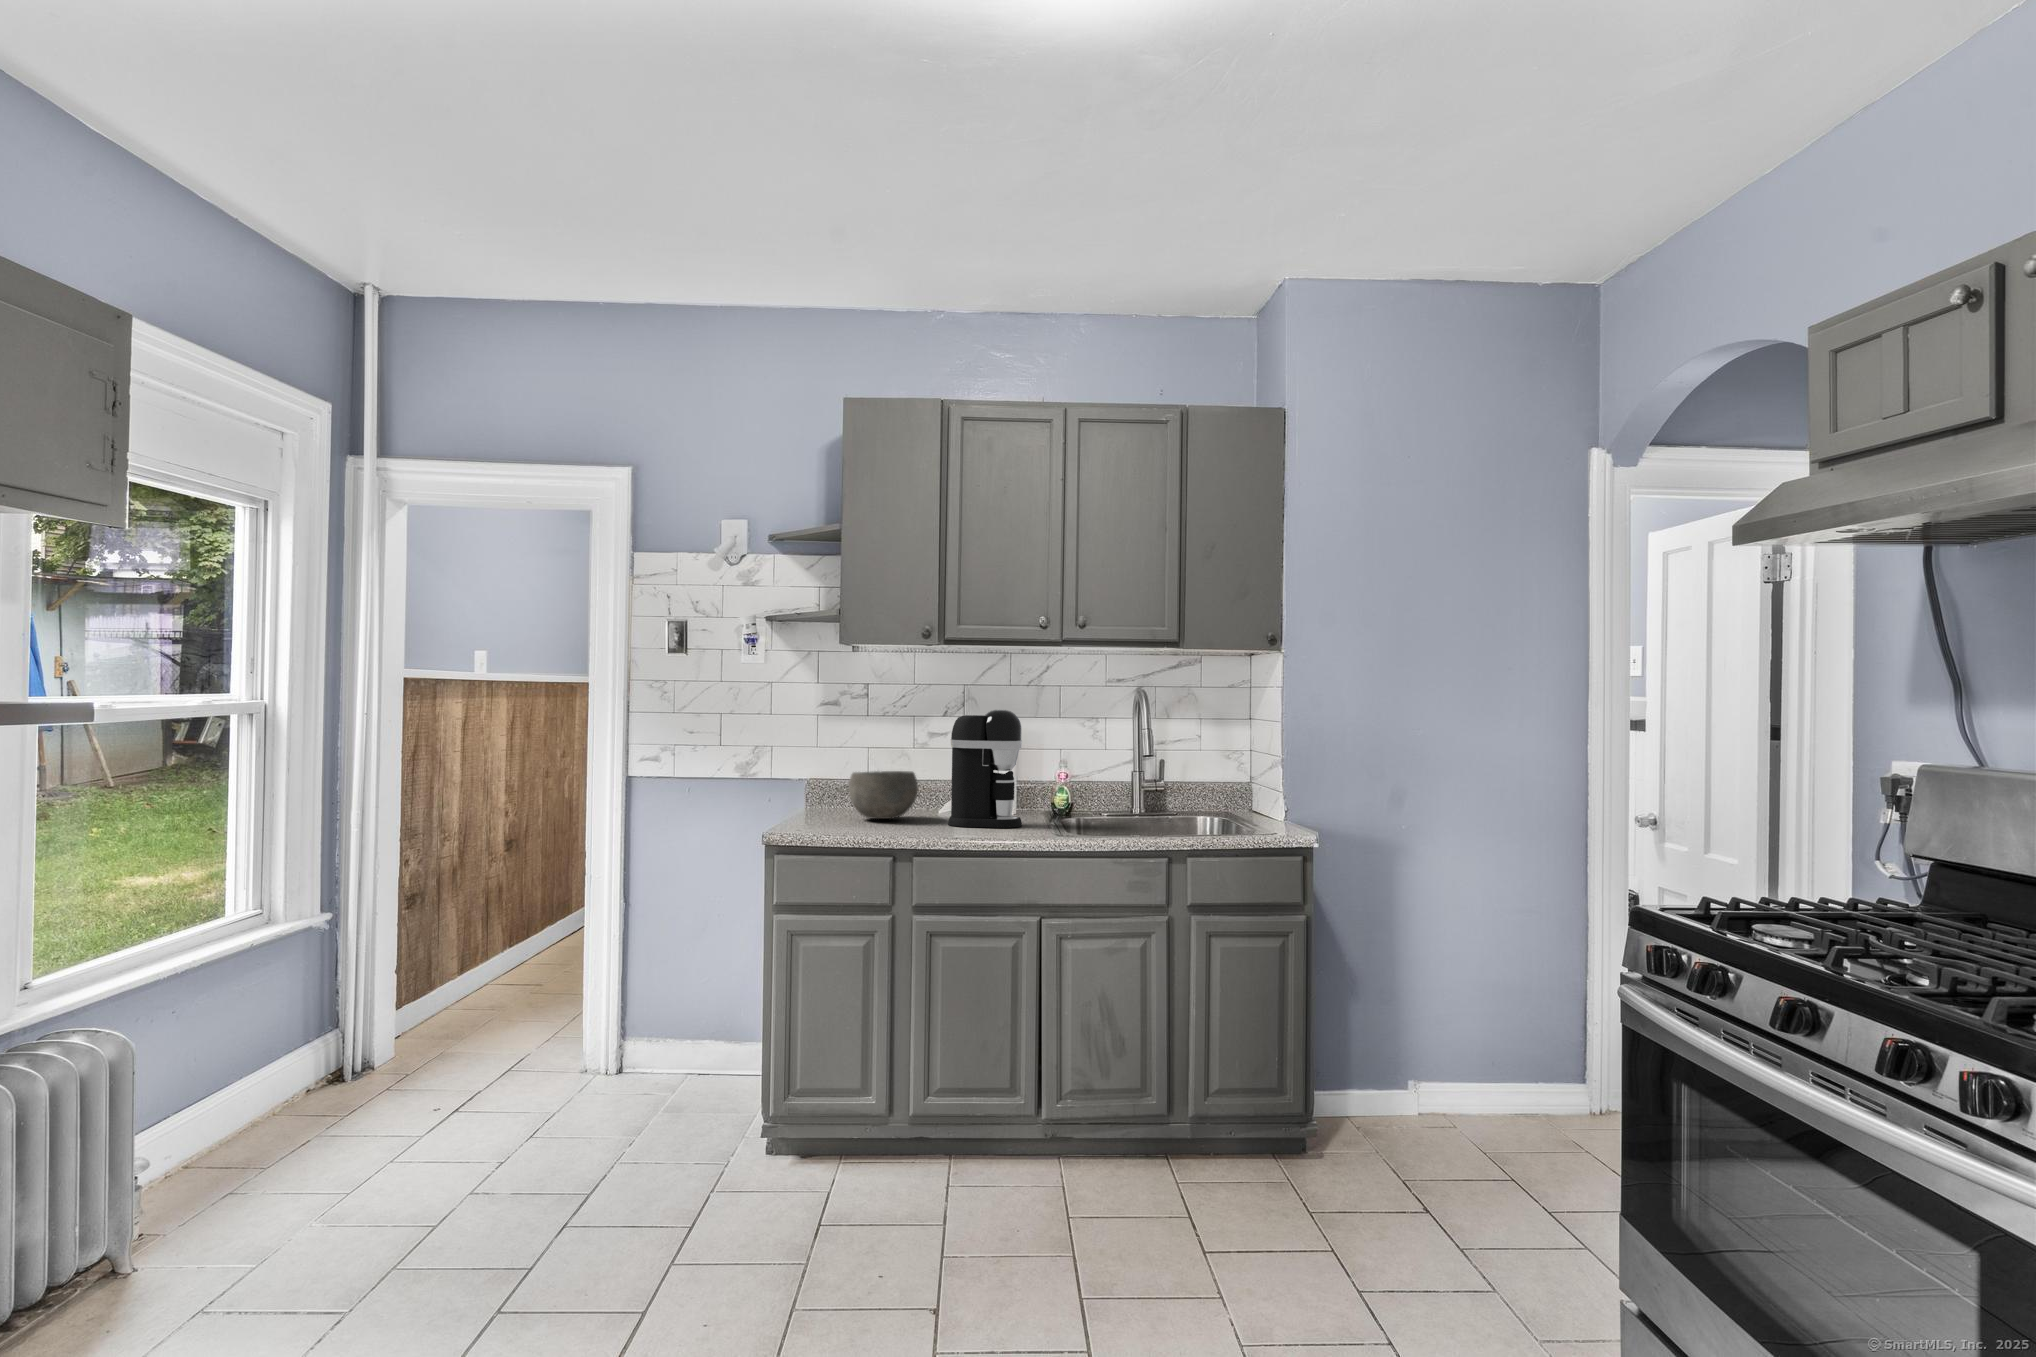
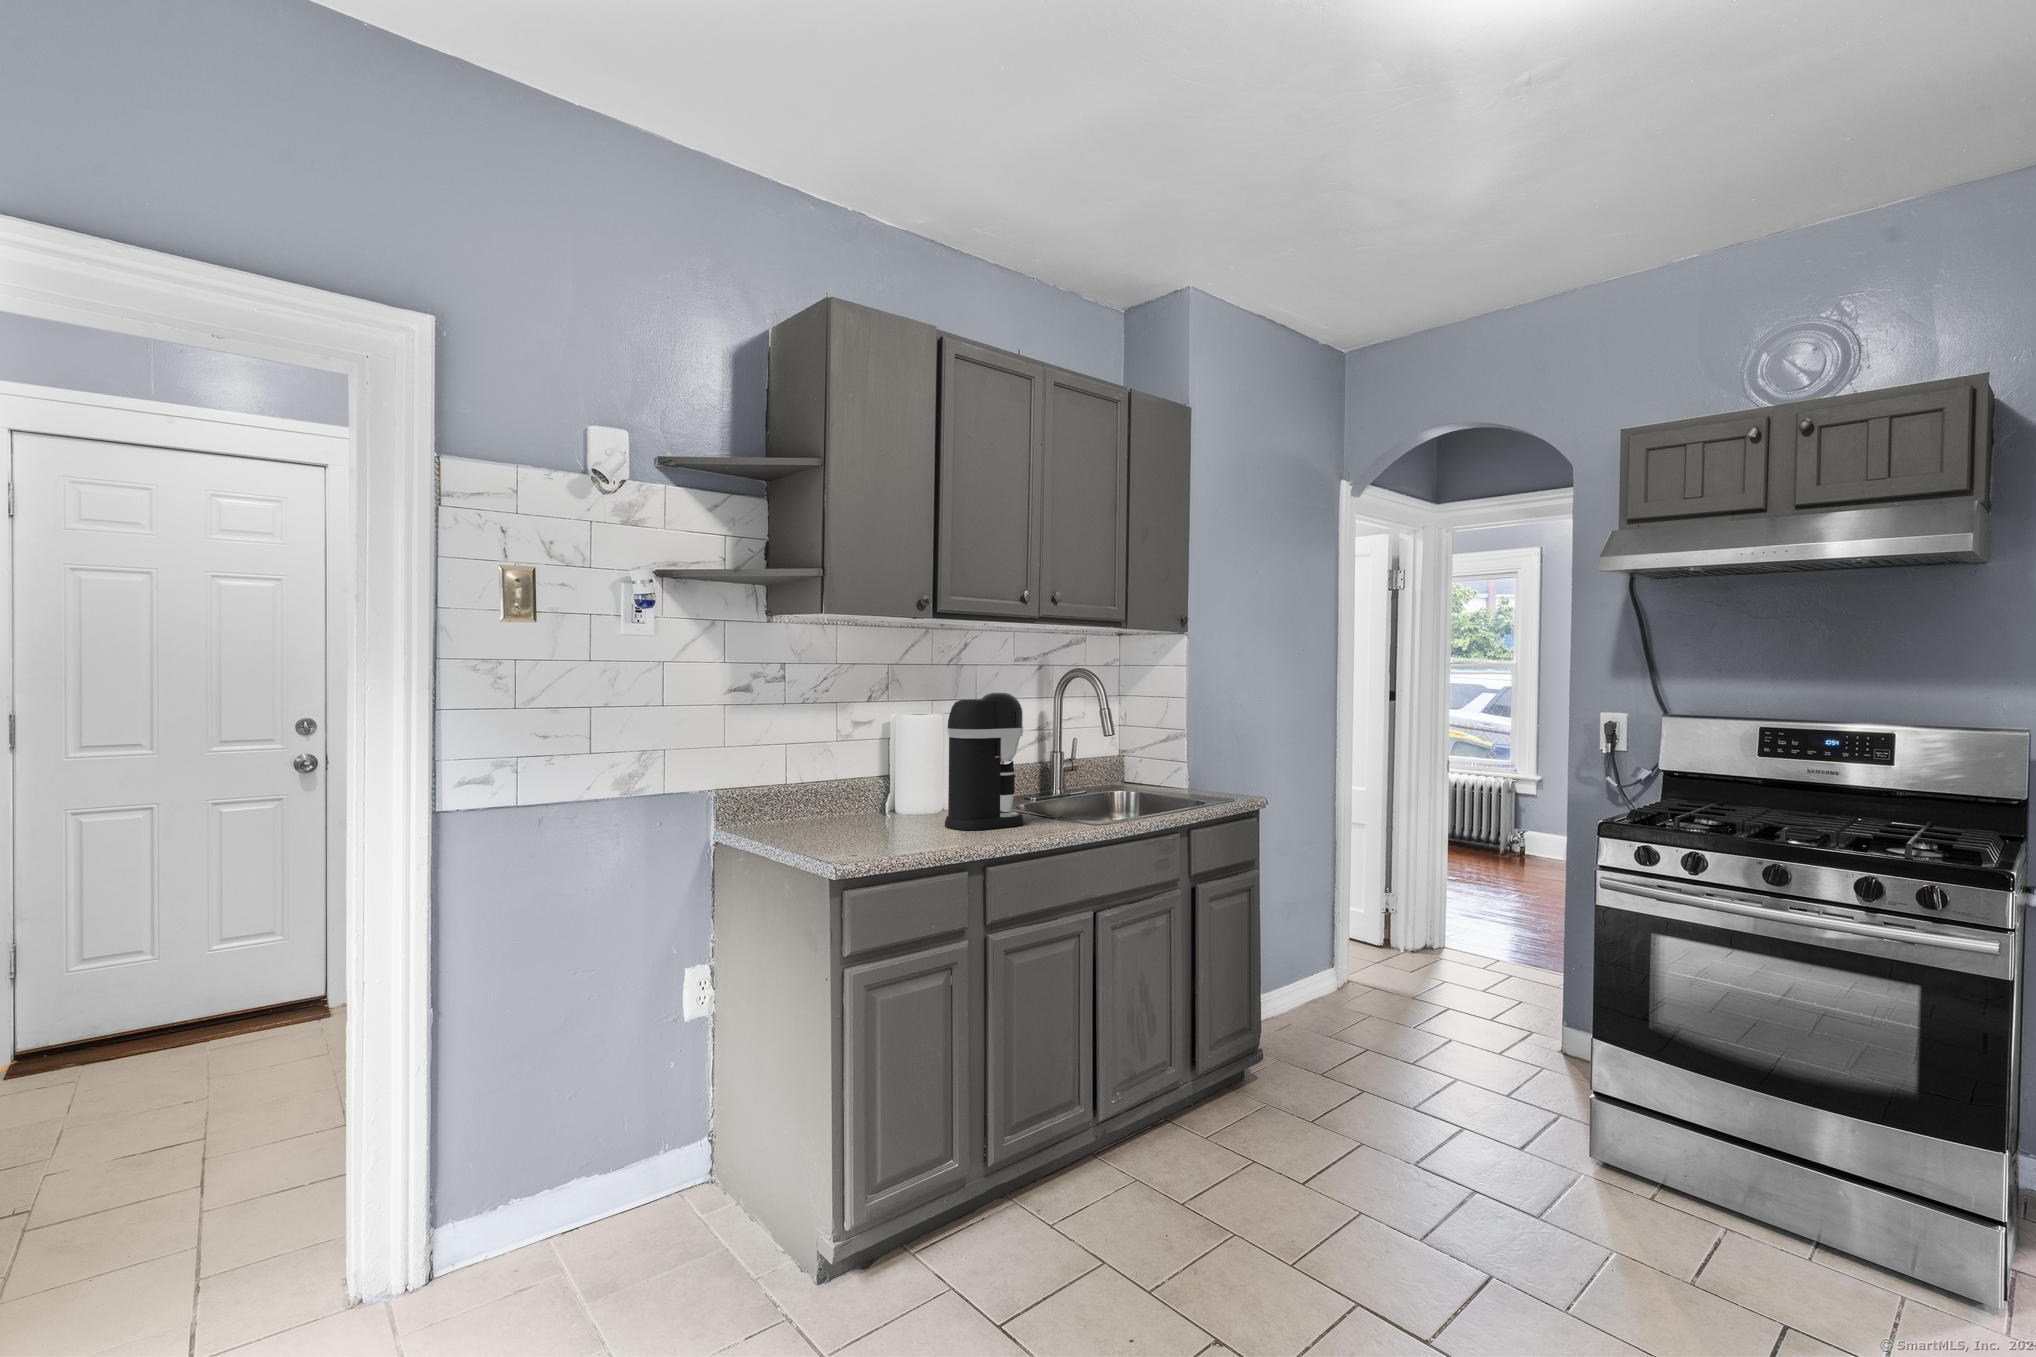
bowl: present [849,771,918,819] -> none [821,769,909,832]

